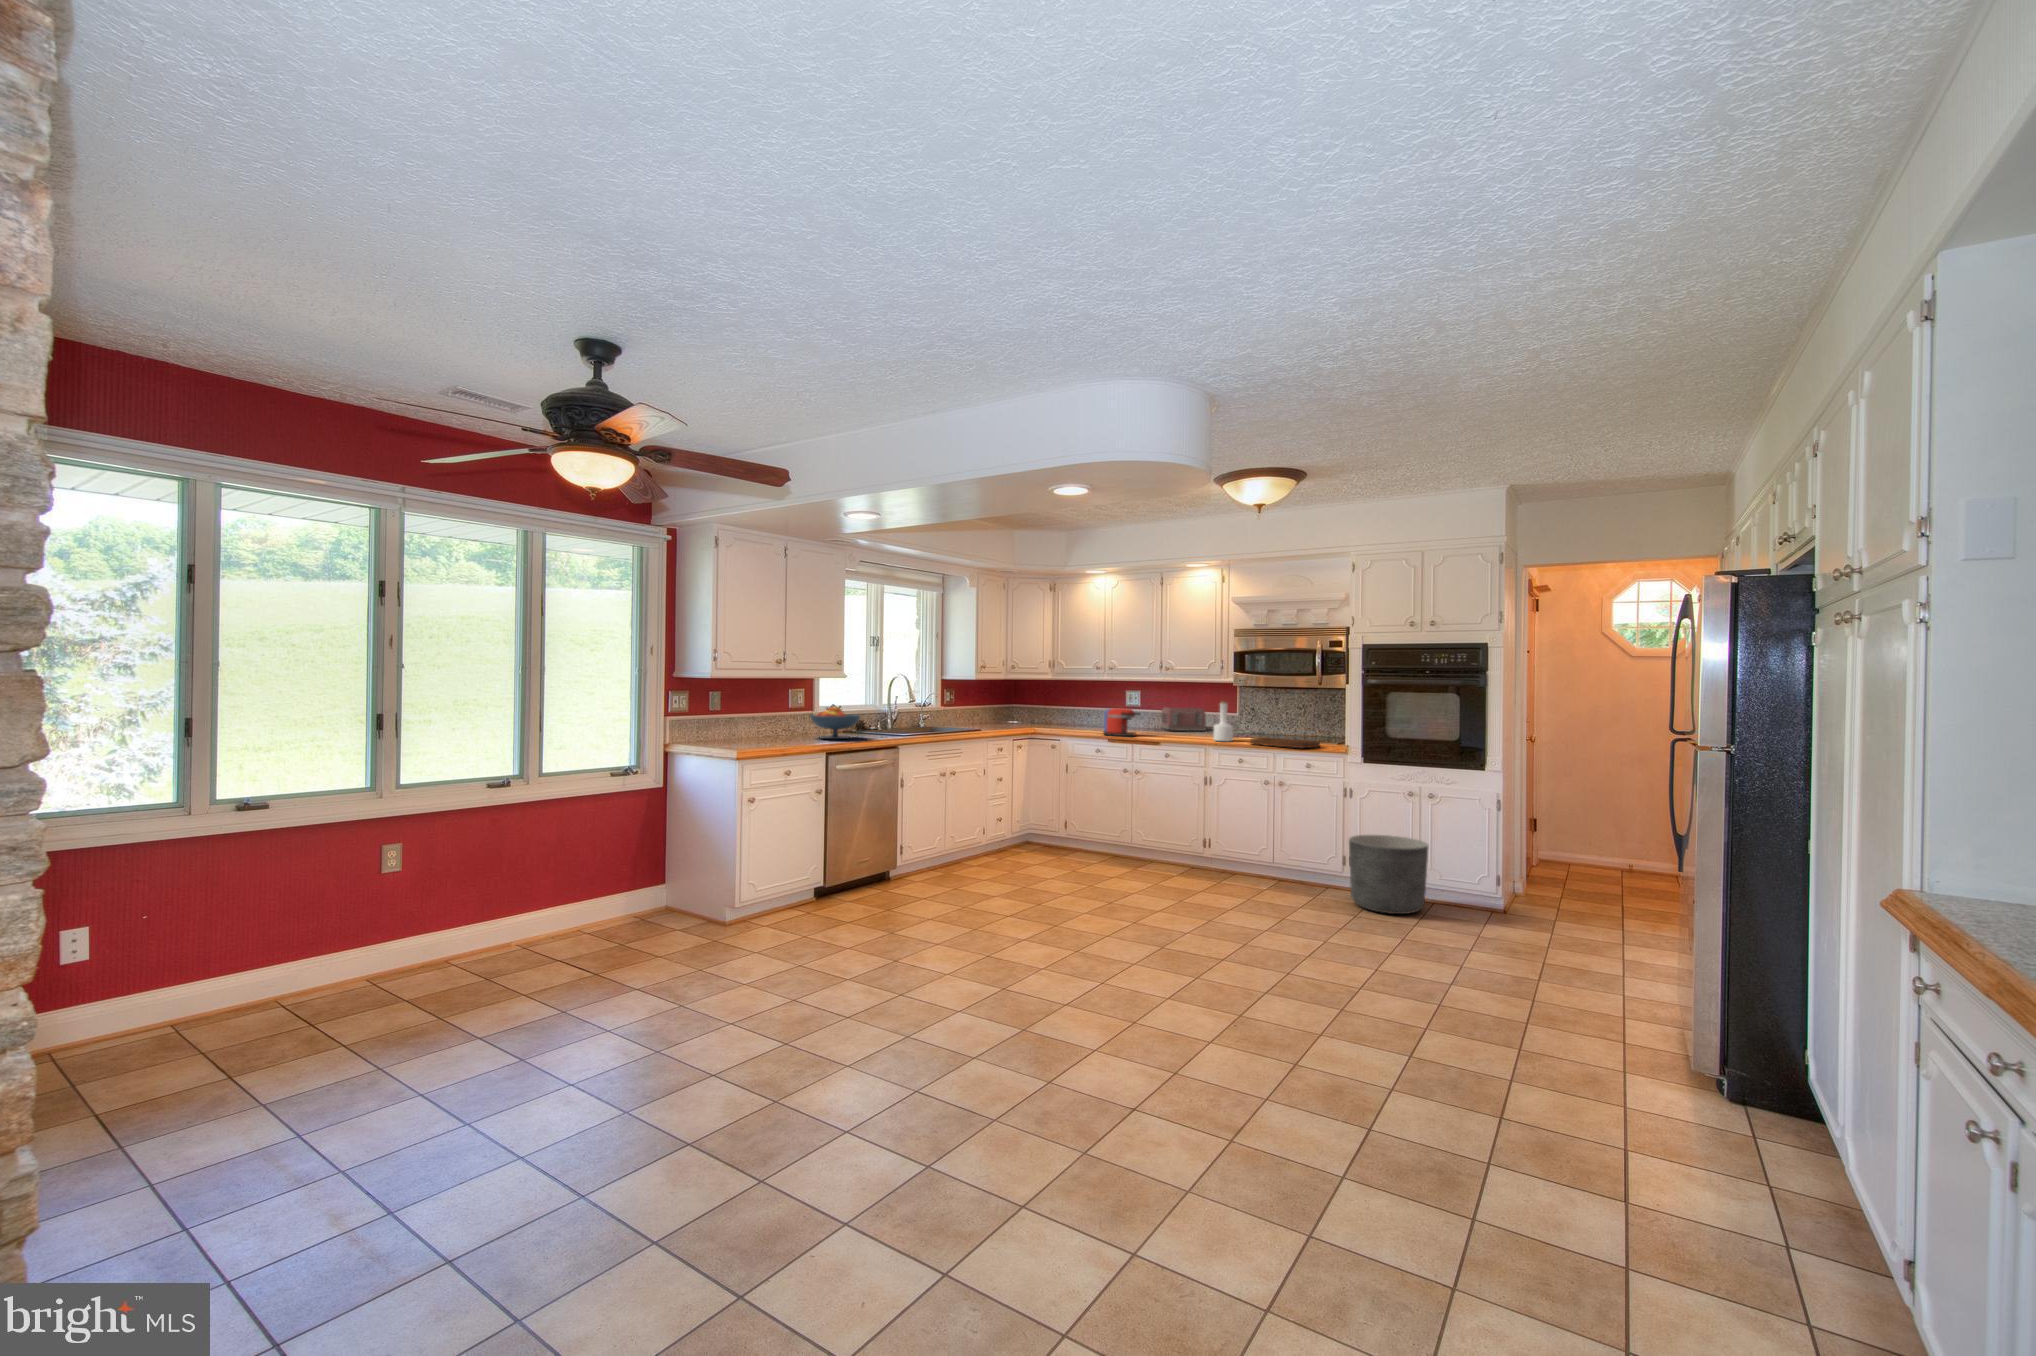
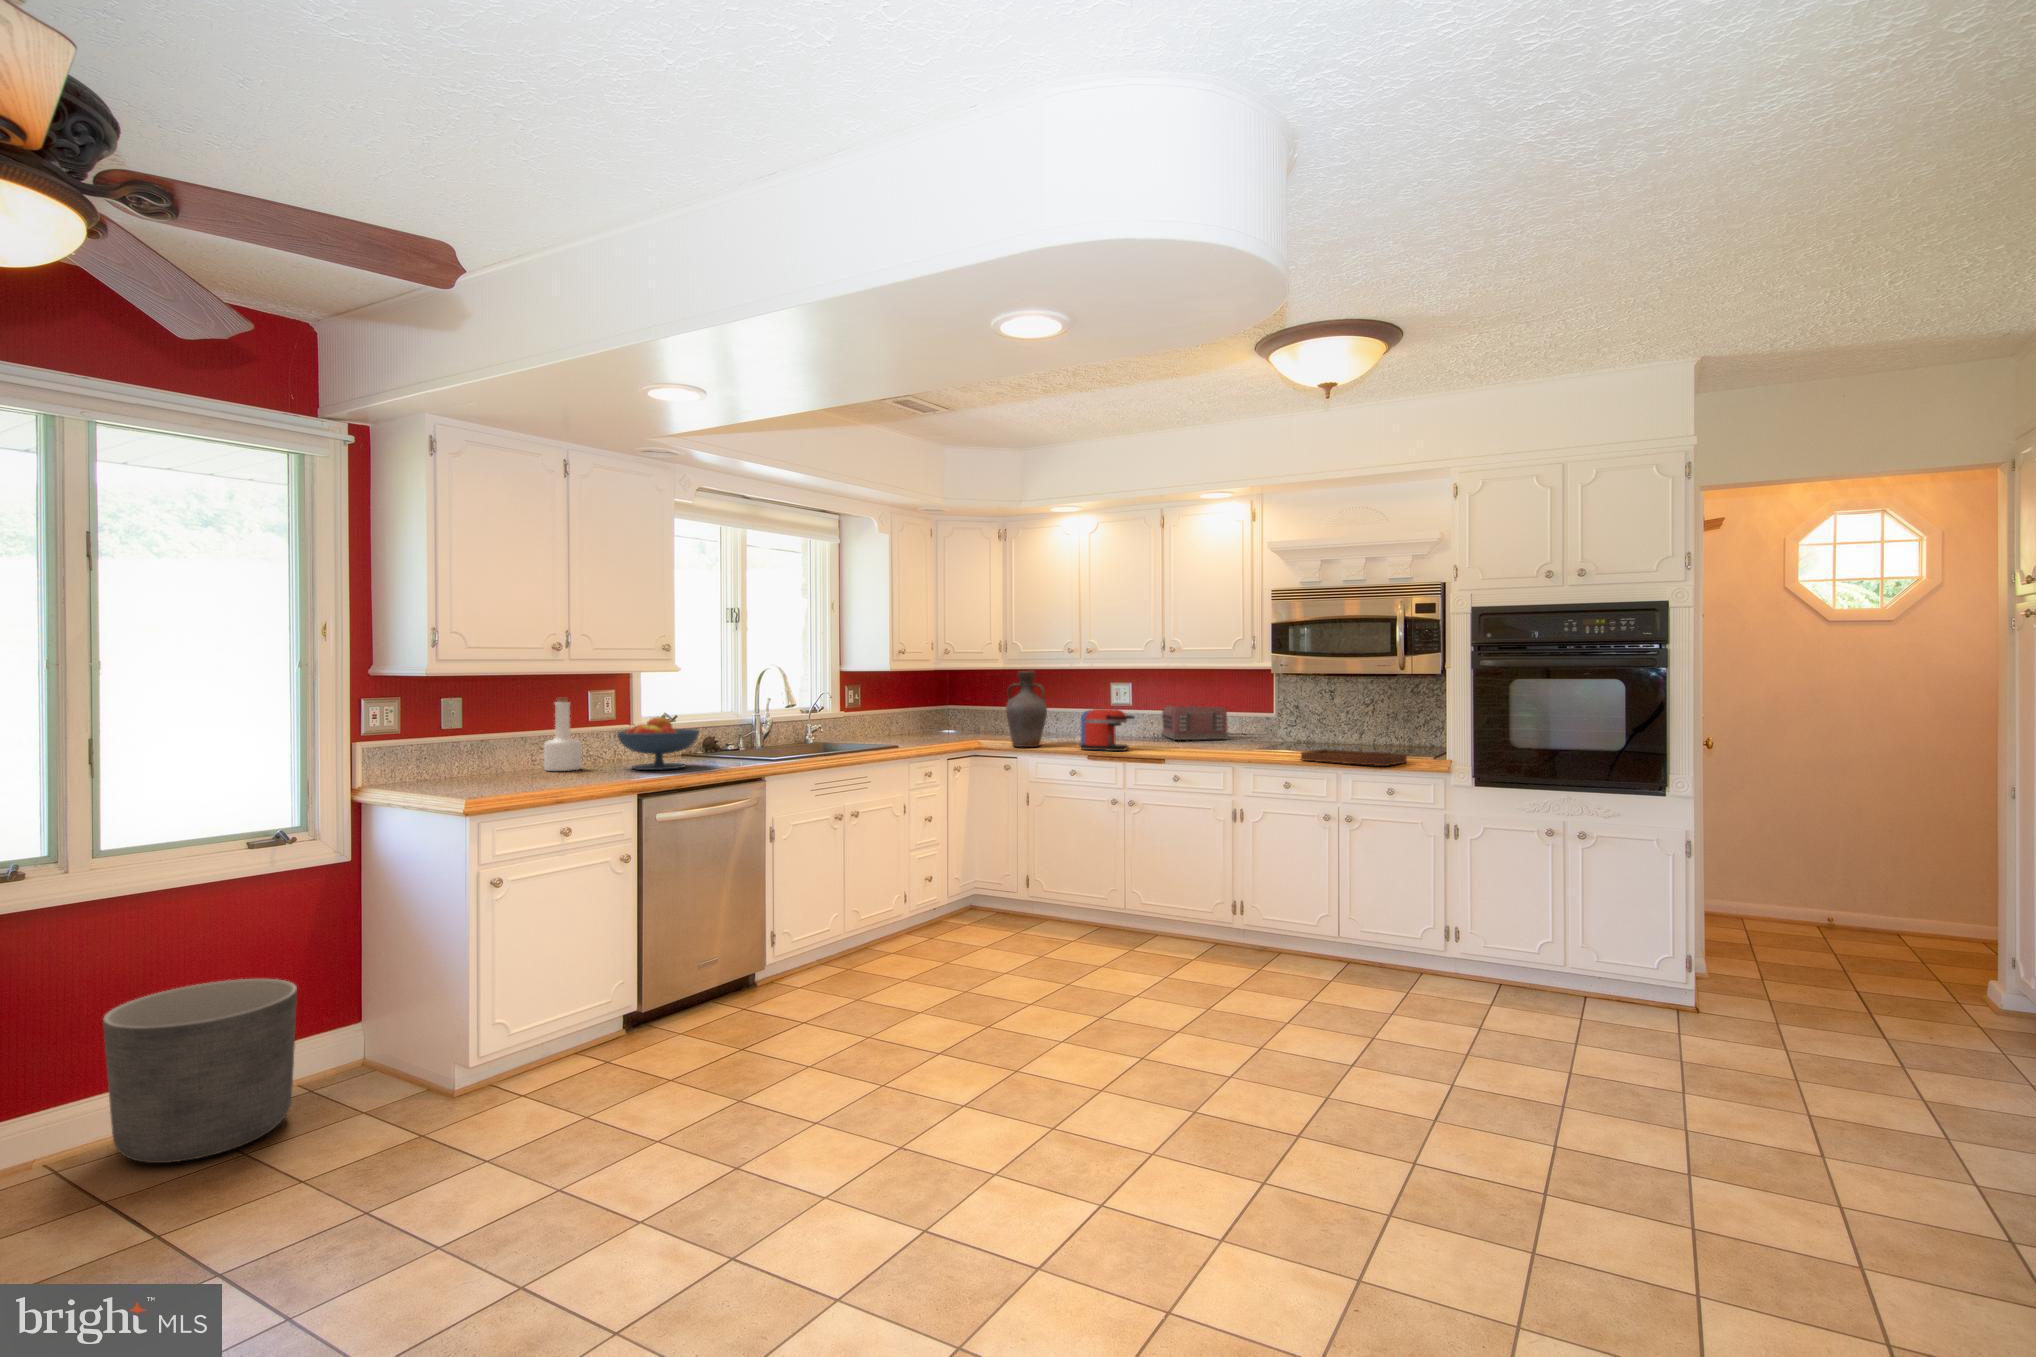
vase: none [1054,681,1082,733] -> present [1006,671,1047,747]
bottle: present [1214,701,1233,741] -> present [544,698,582,771]
planter: present [1349,835,1429,914] -> present [103,979,297,1163]

